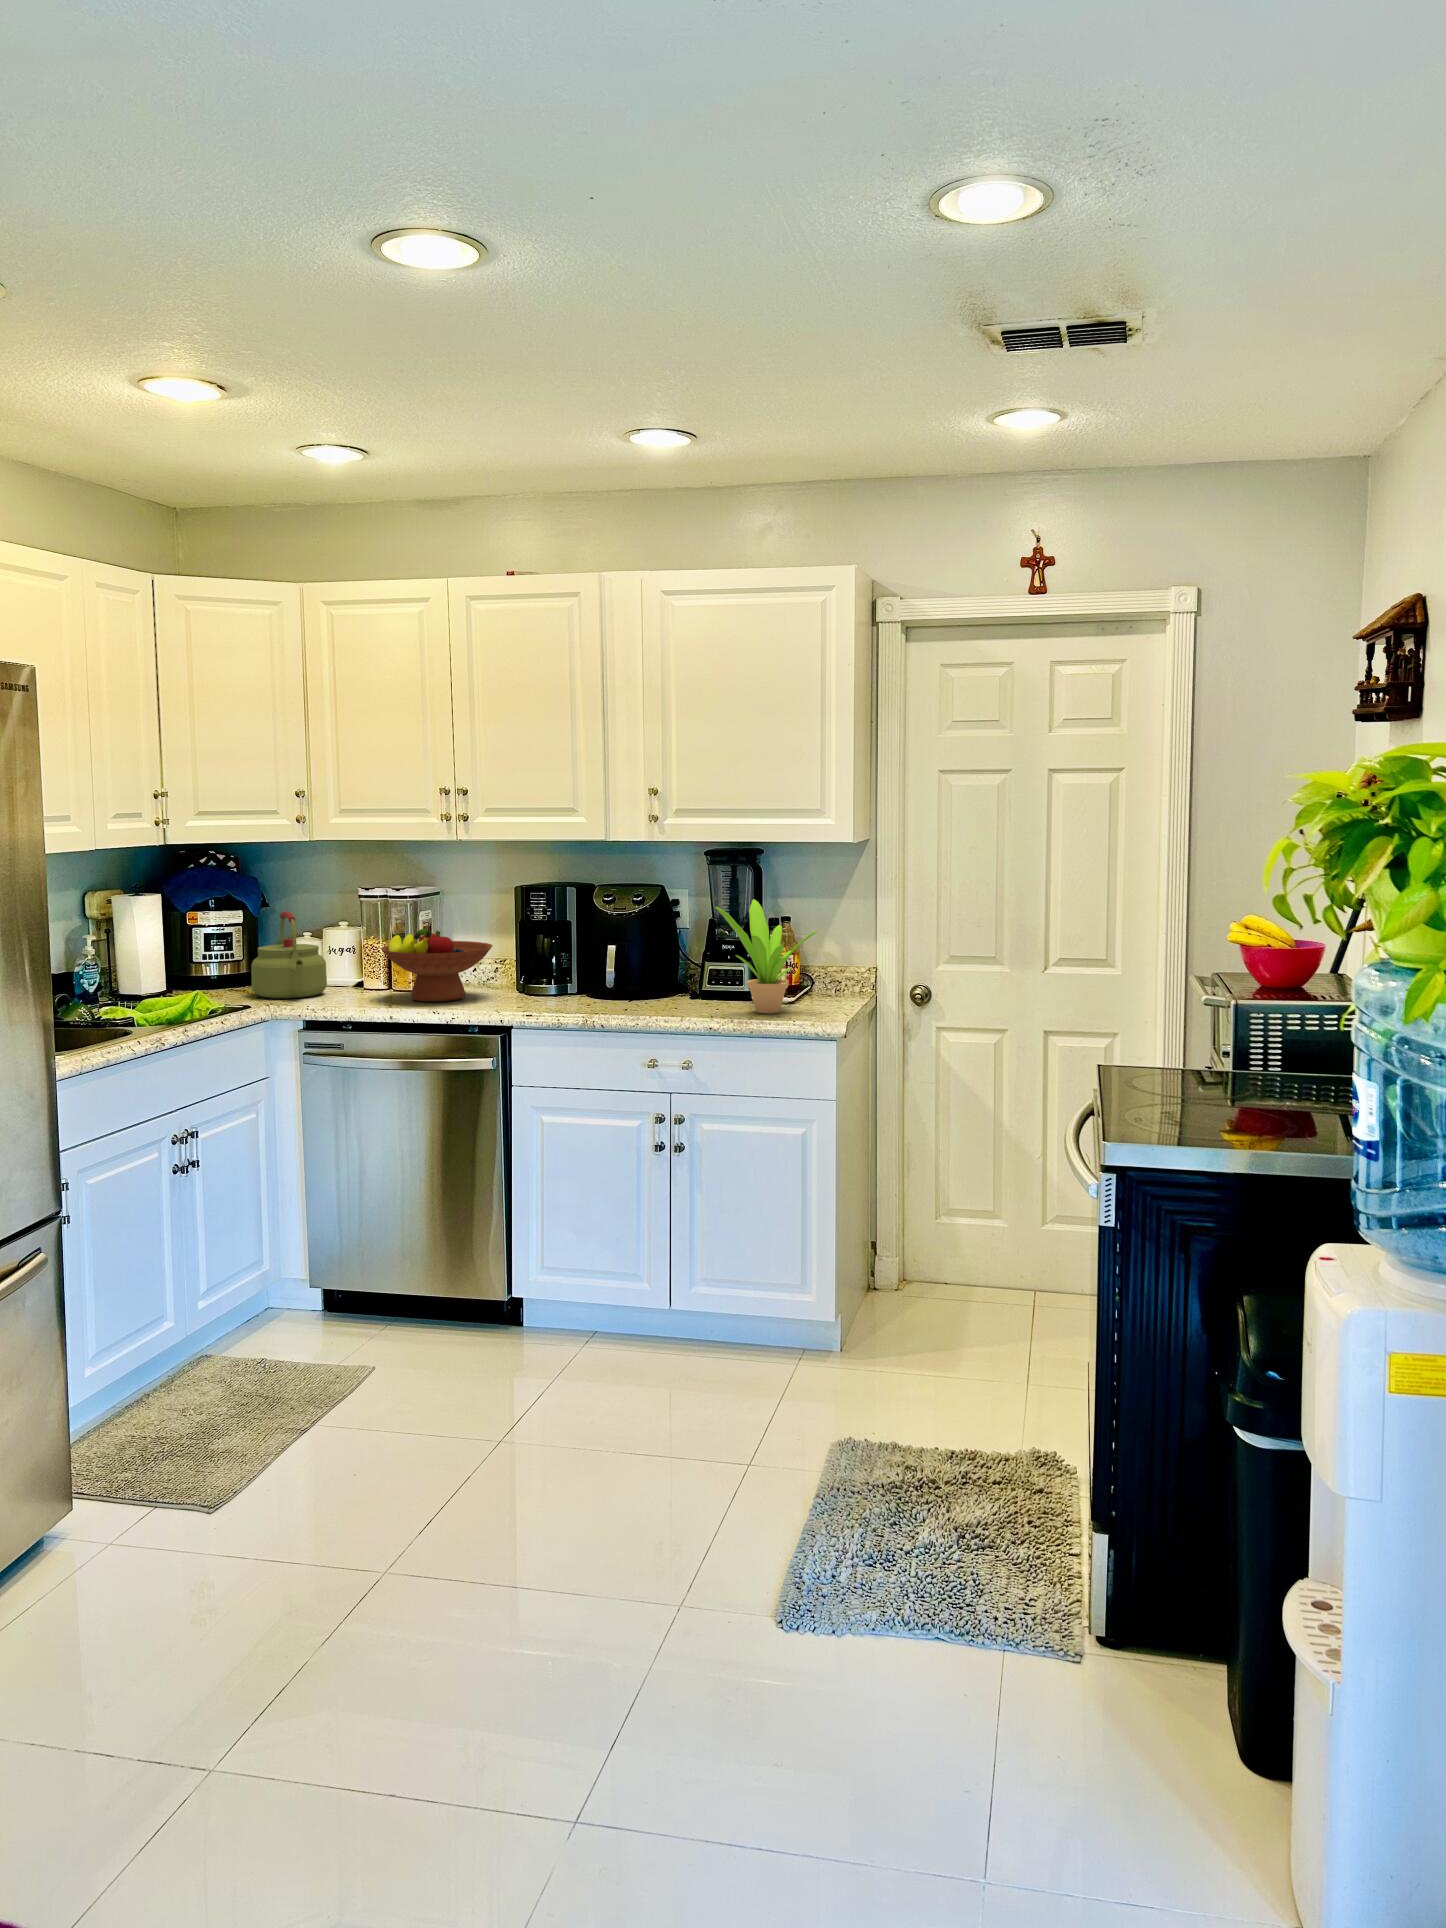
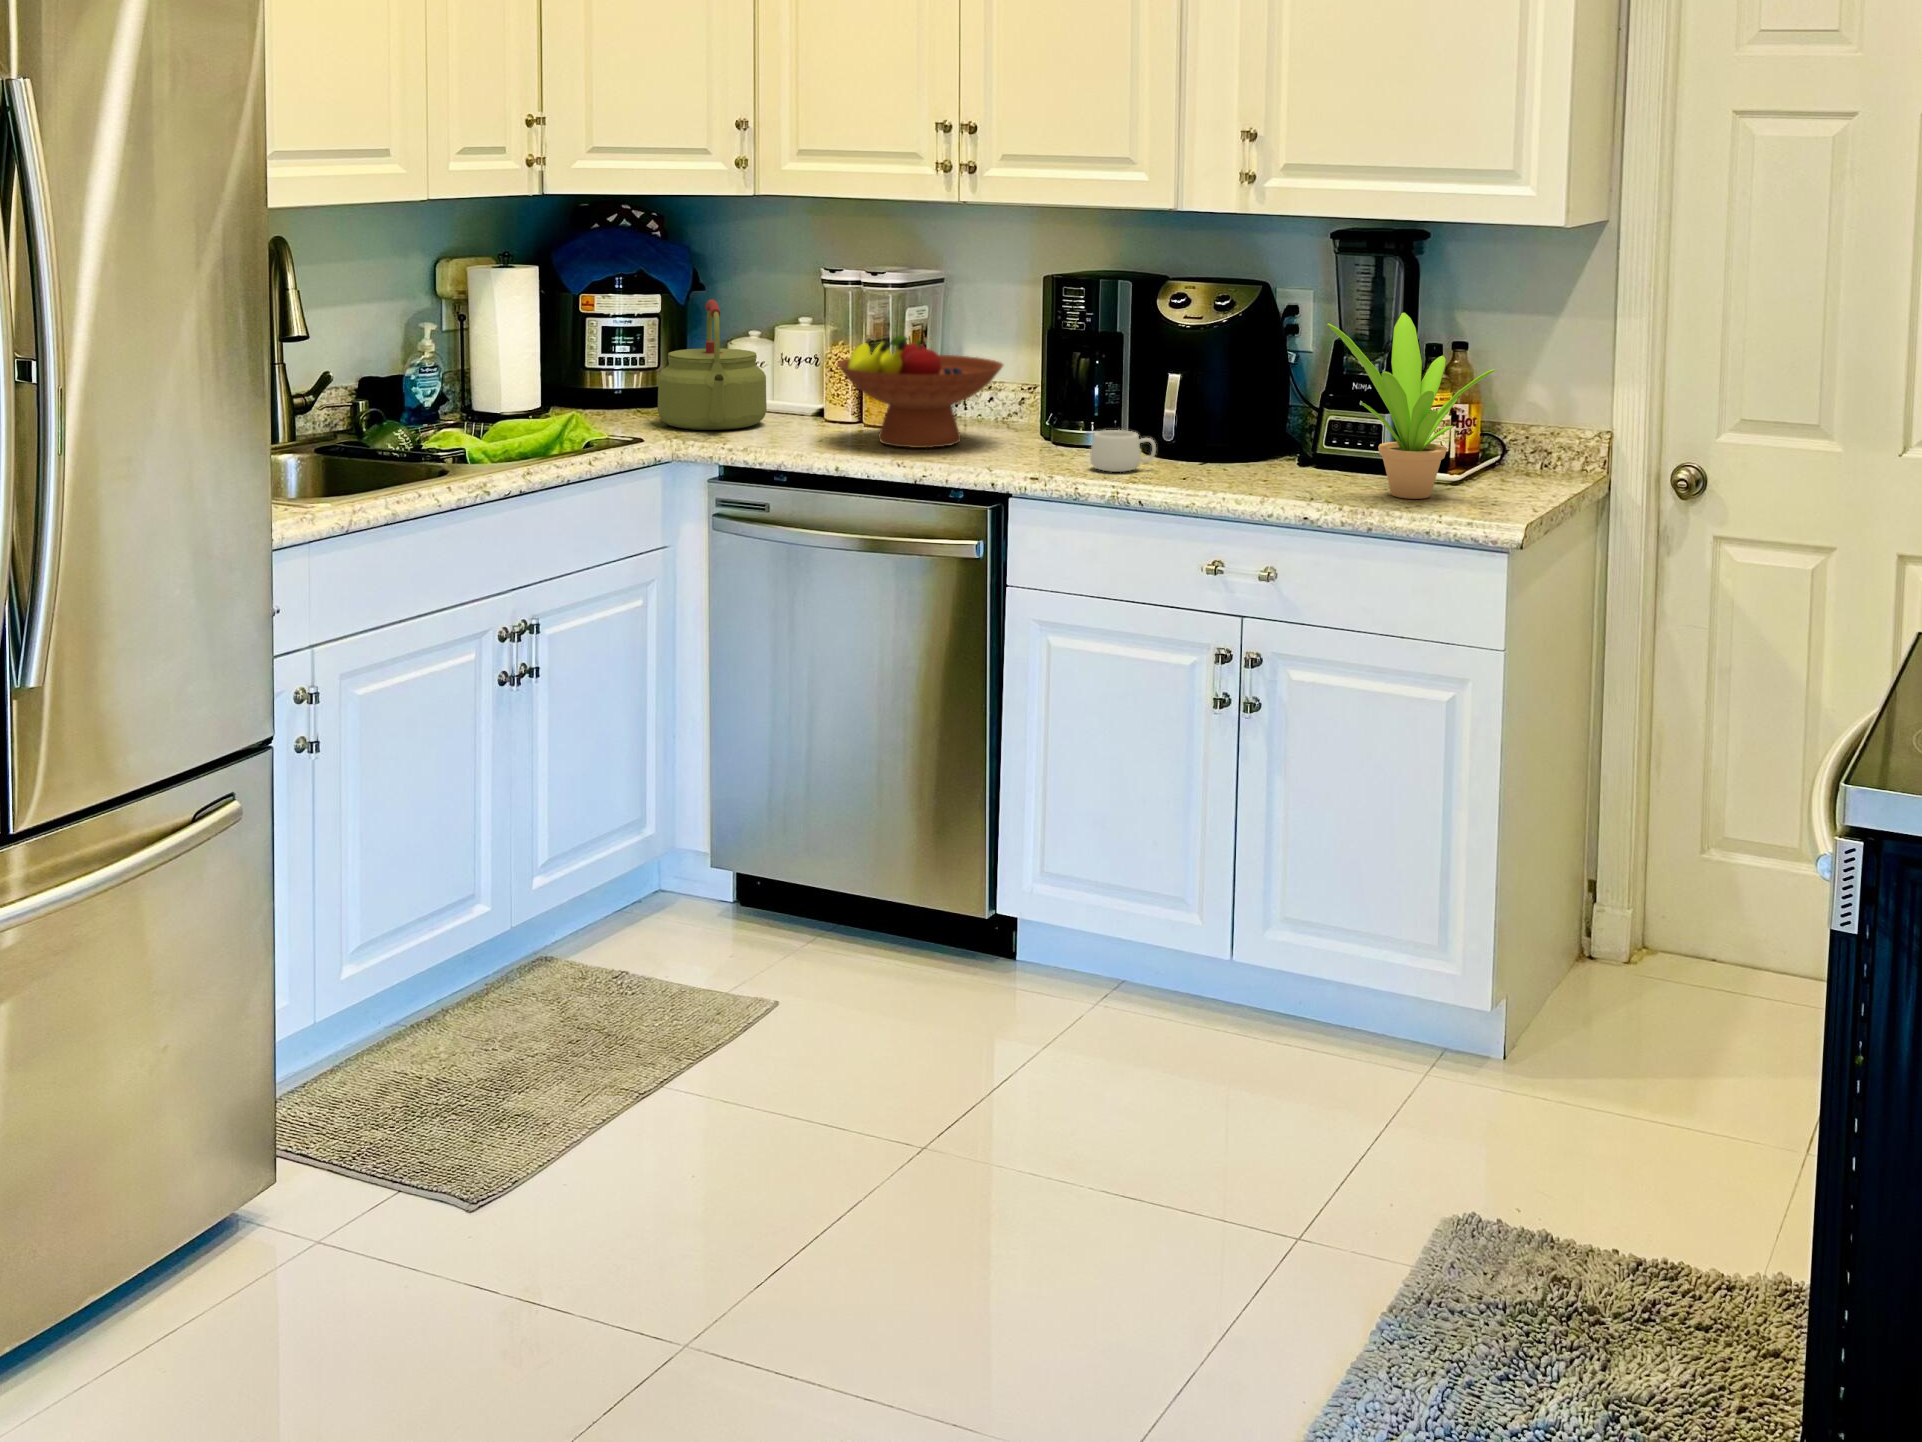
mug: none [560,982,602,1009] -> present [1090,430,1156,472]

